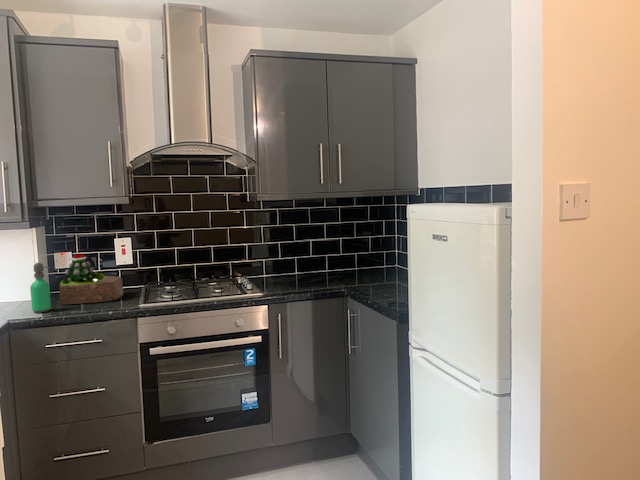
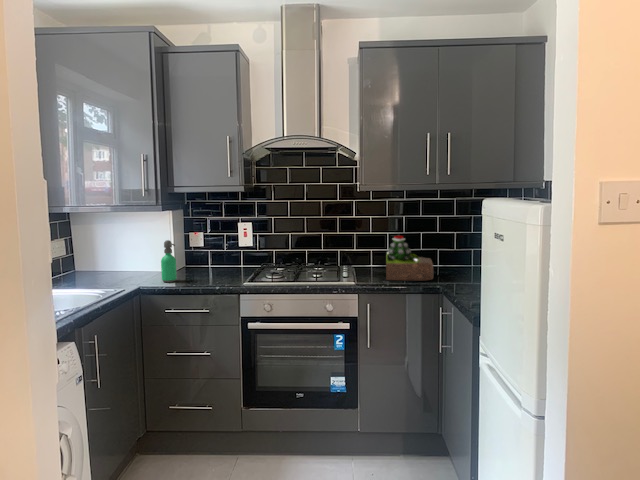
succulent plant: present [60,254,123,305] -> present [386,236,433,280]

